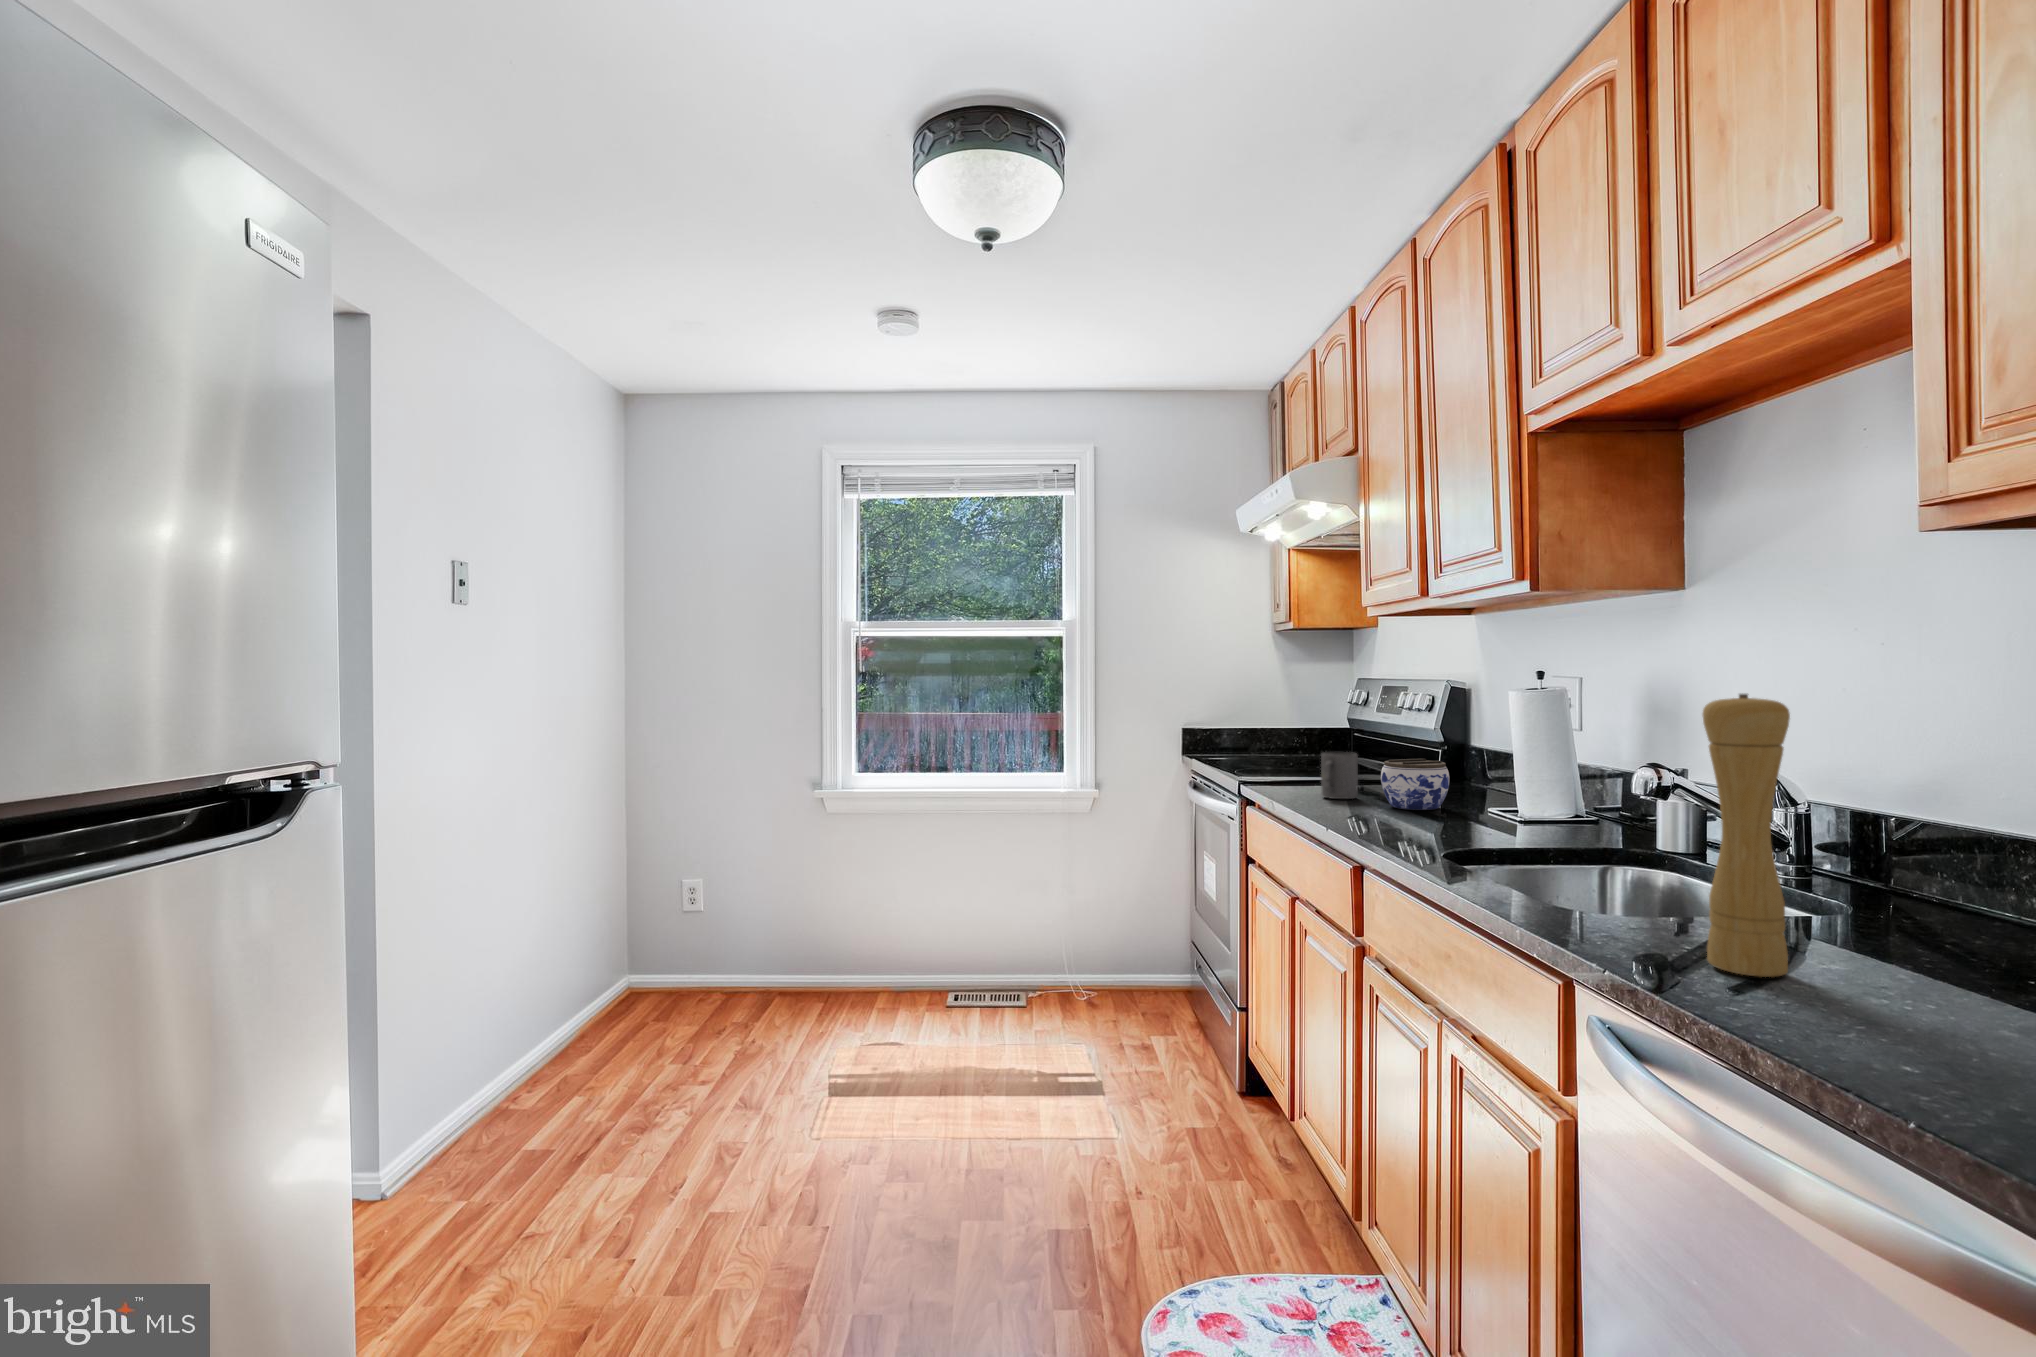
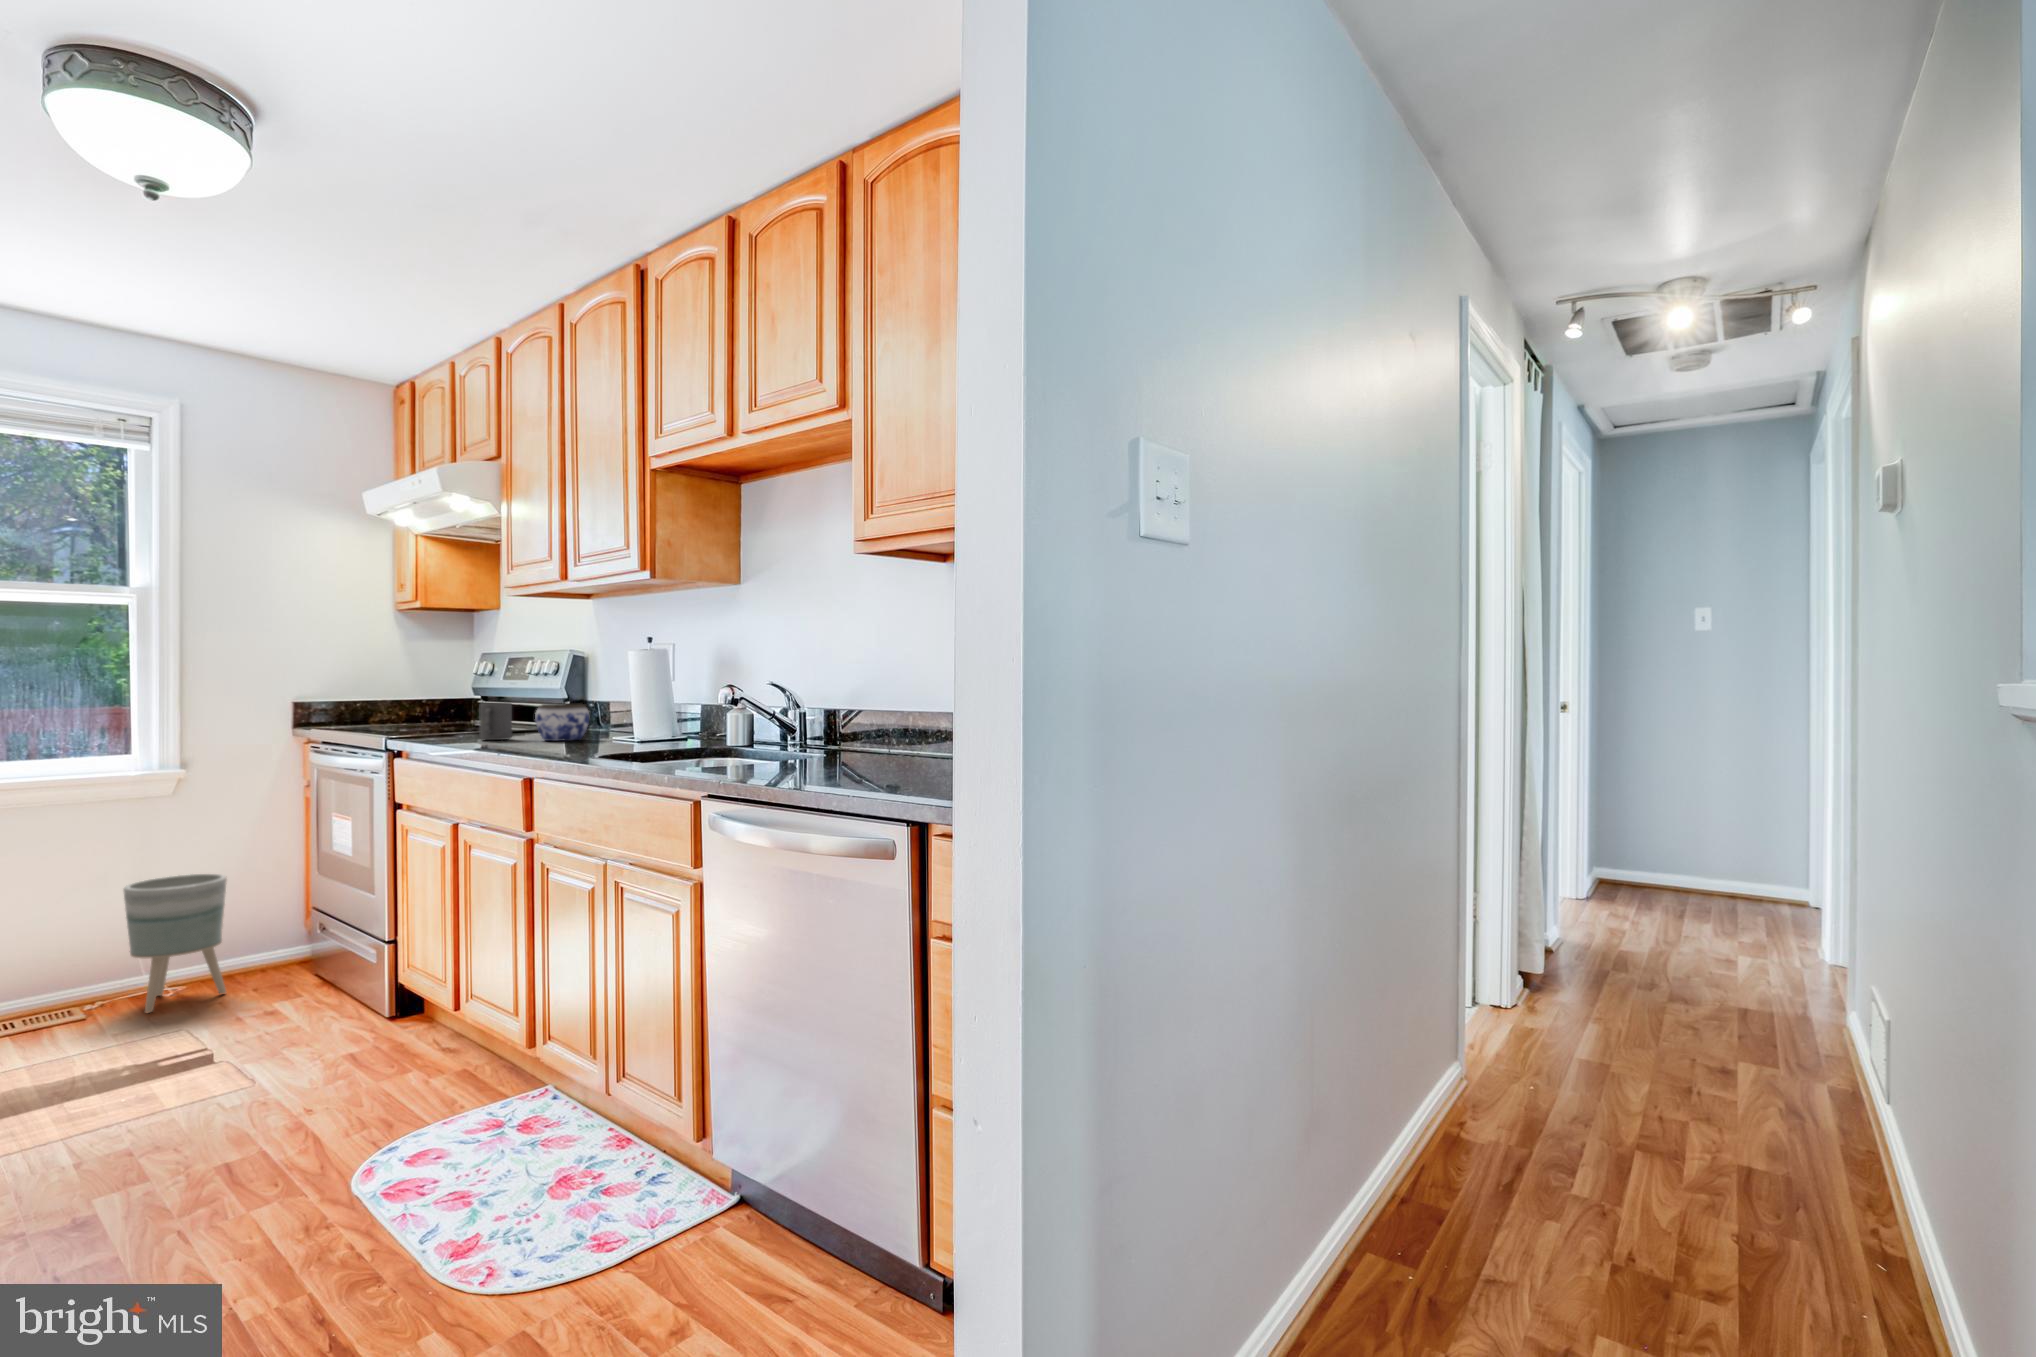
pepper mill: present [1702,694,1790,977] -> none [763,628,800,769]
planter: none [1054,885,1126,1010] -> present [124,874,227,1013]

